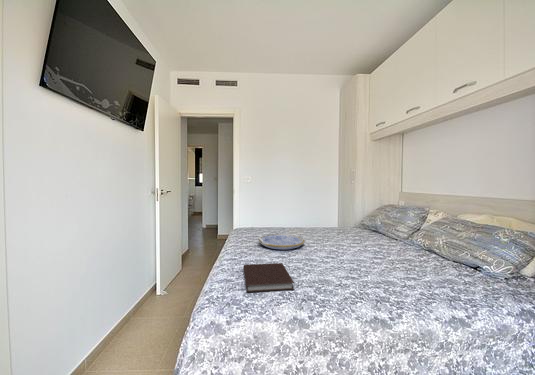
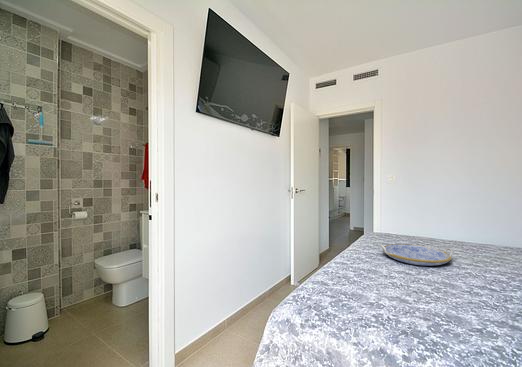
notebook: present [243,263,294,292] -> none [333,271,397,315]

